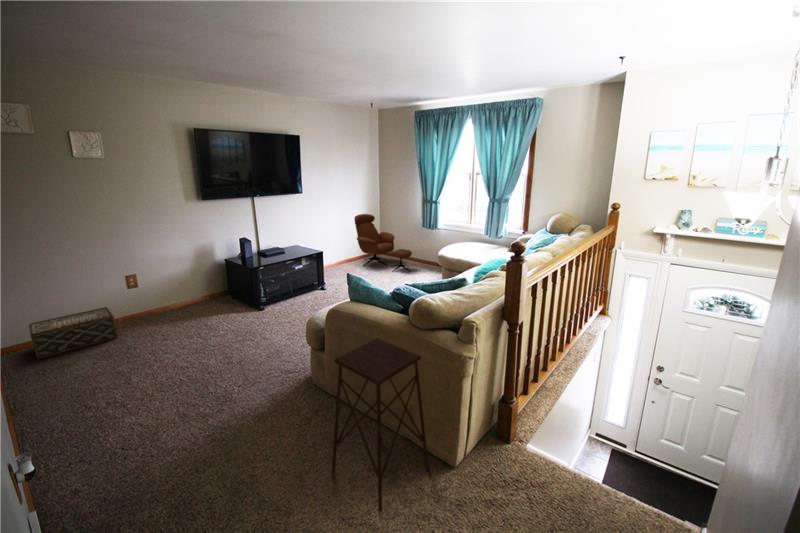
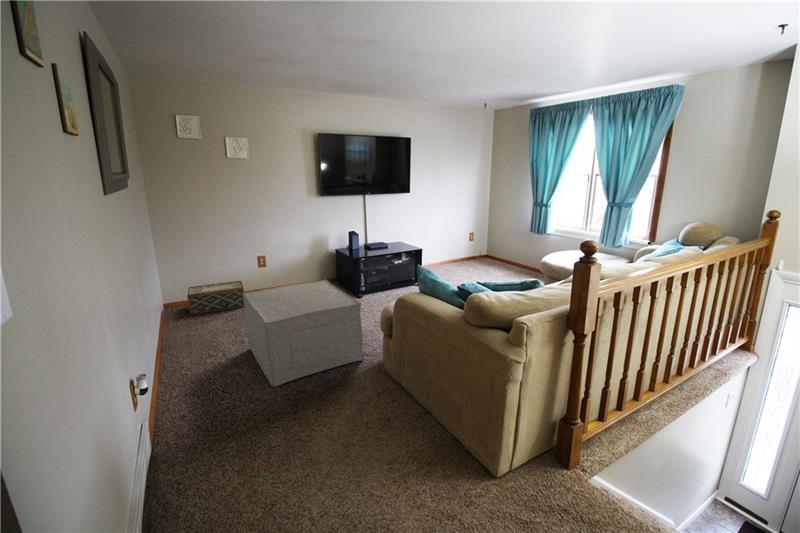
lounge chair: present [354,214,412,272] -> none [459,215,515,277]
ottoman: none [126,295,287,428] -> present [243,279,363,387]
side table: present [332,338,429,512] -> none [377,331,471,498]

